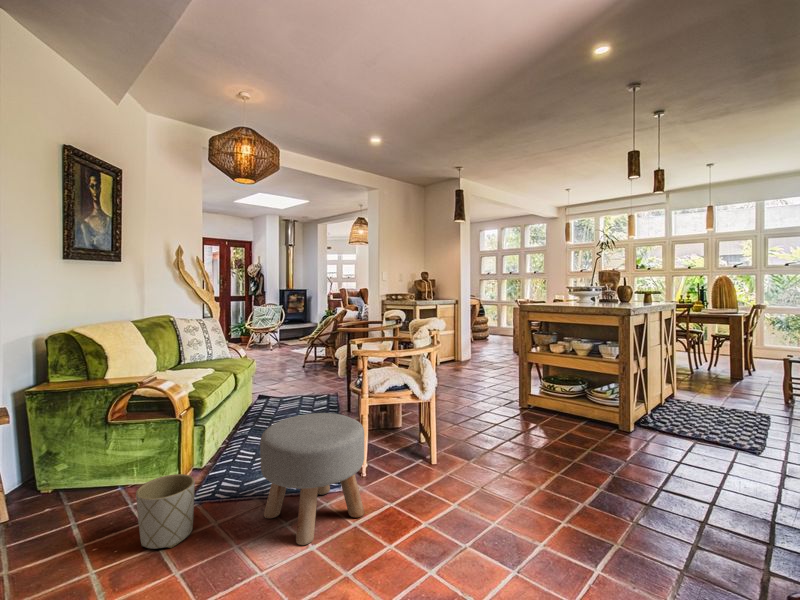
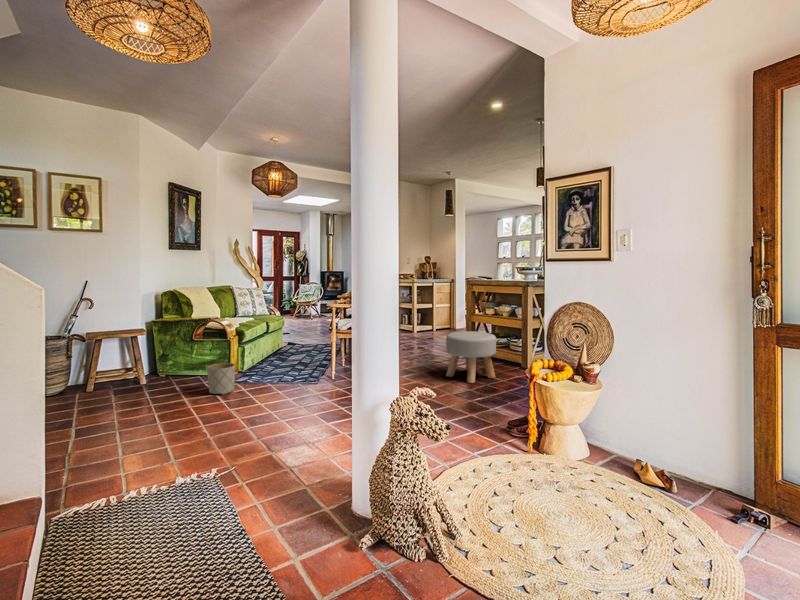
ottoman: present [260,413,365,545] -> present [446,331,496,383]

